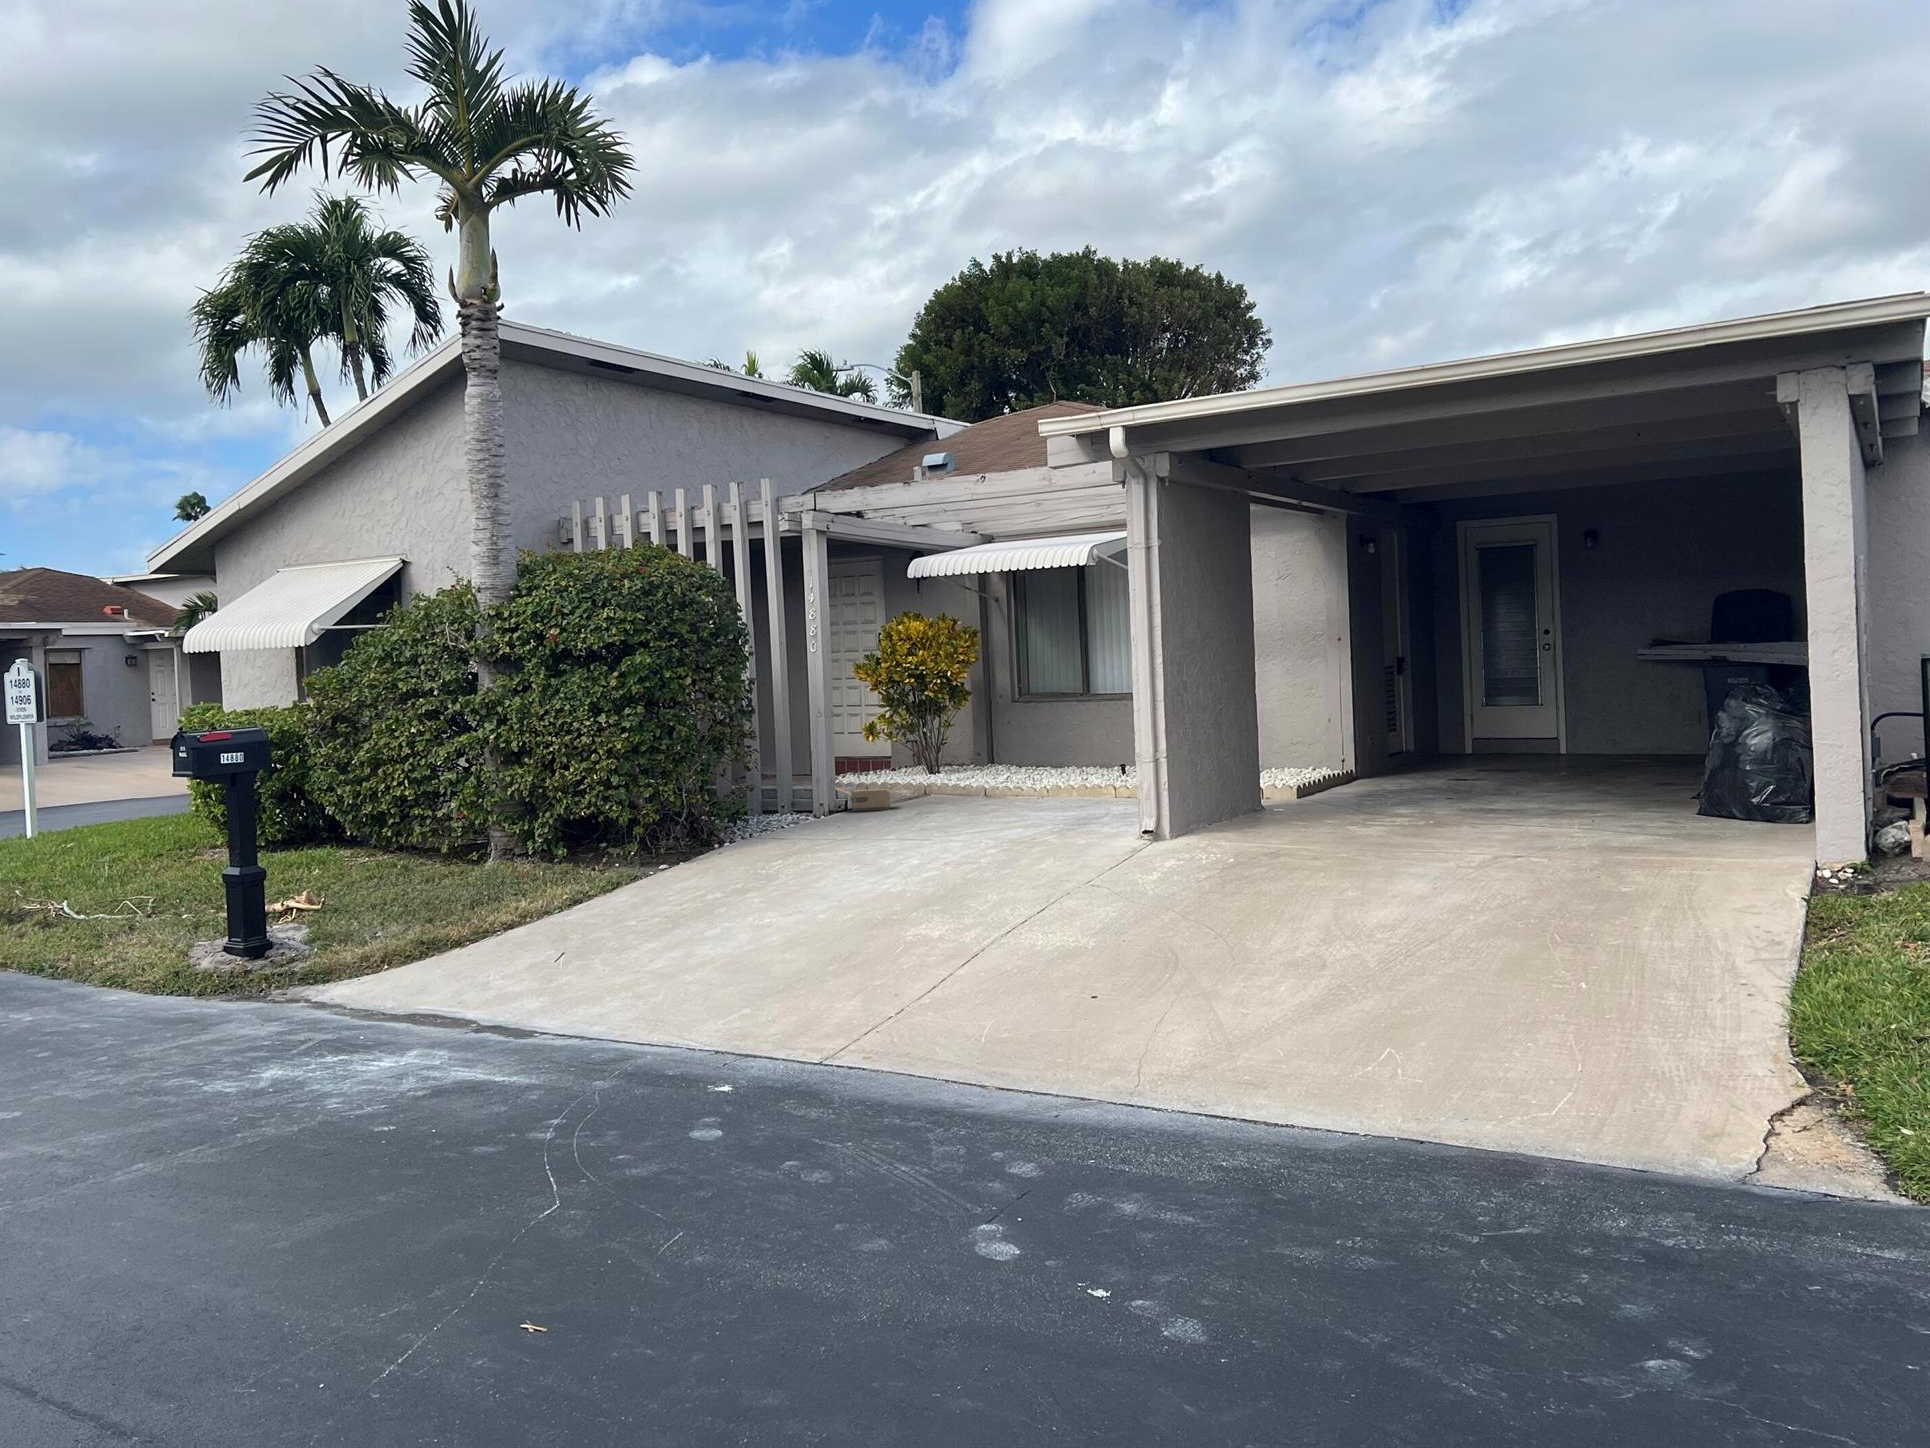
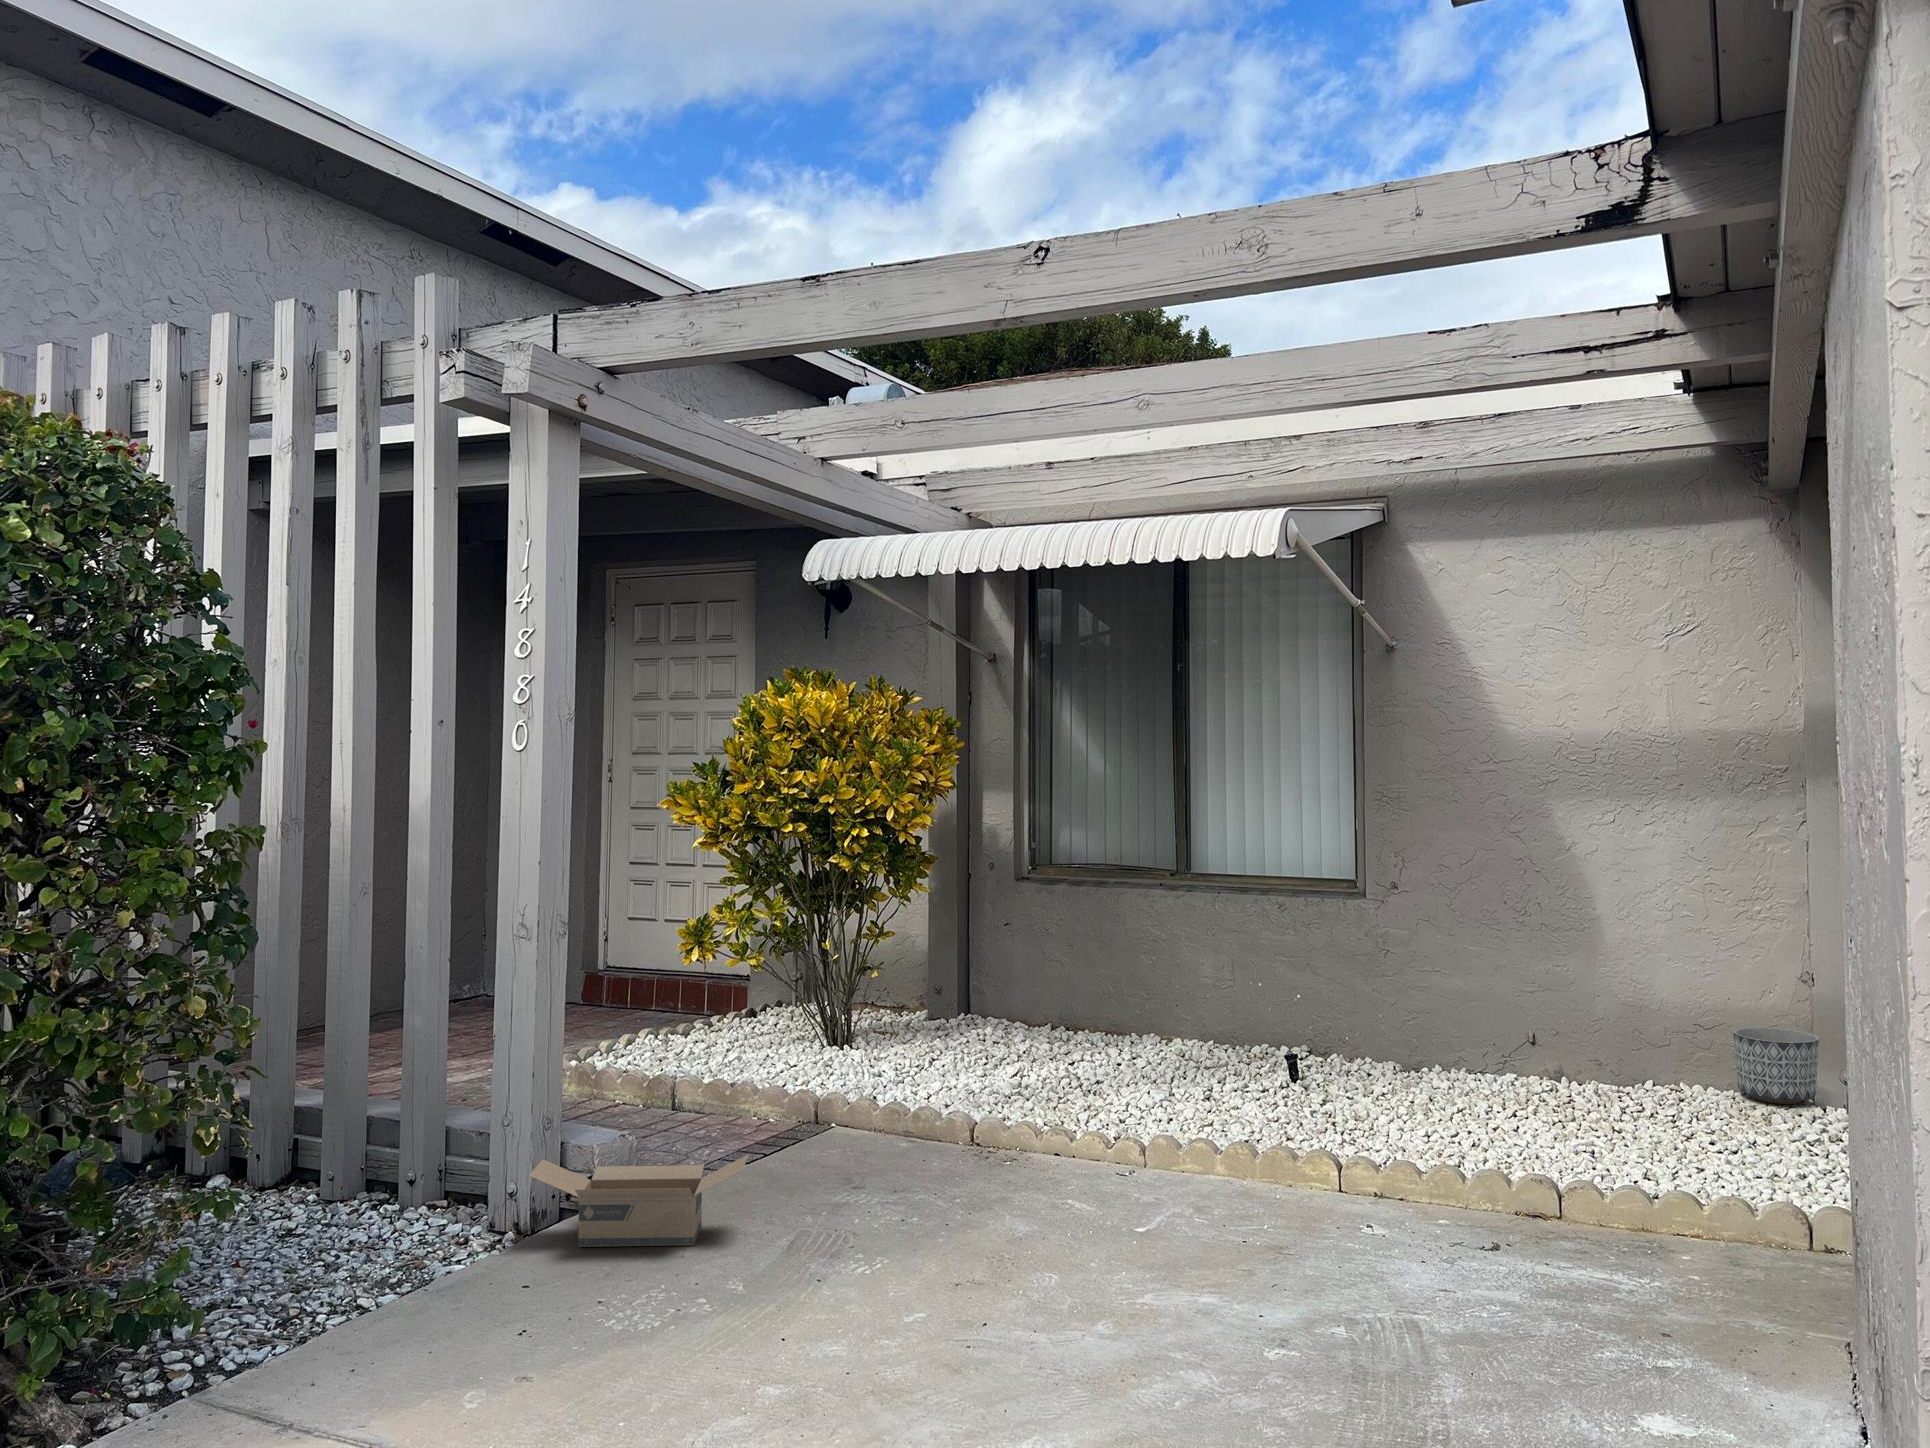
planter: none [1289,740,1320,768] -> present [1733,1027,1819,1104]

